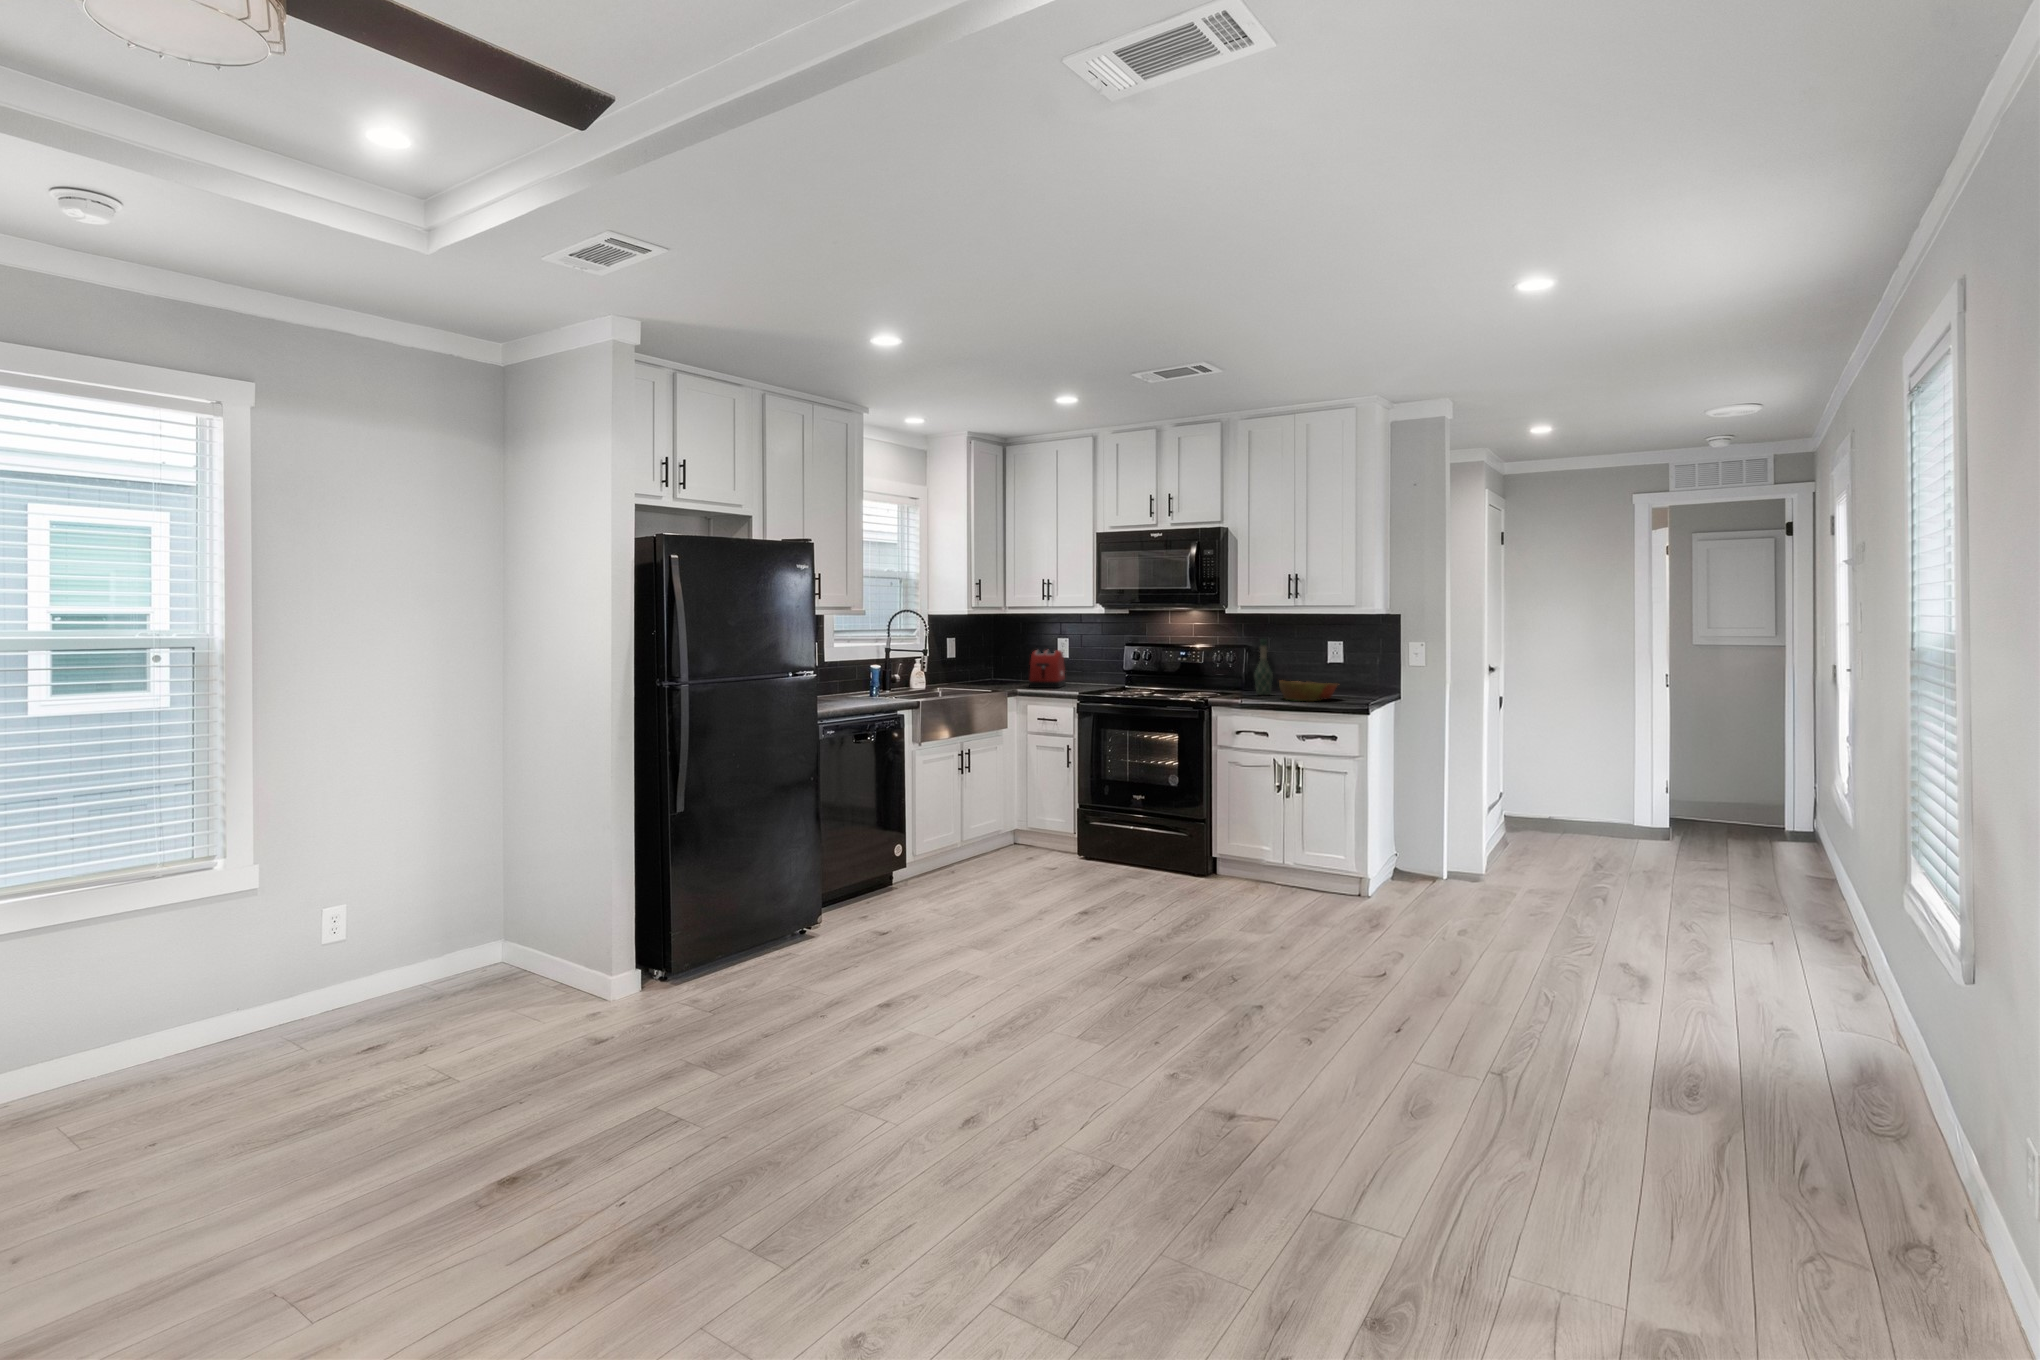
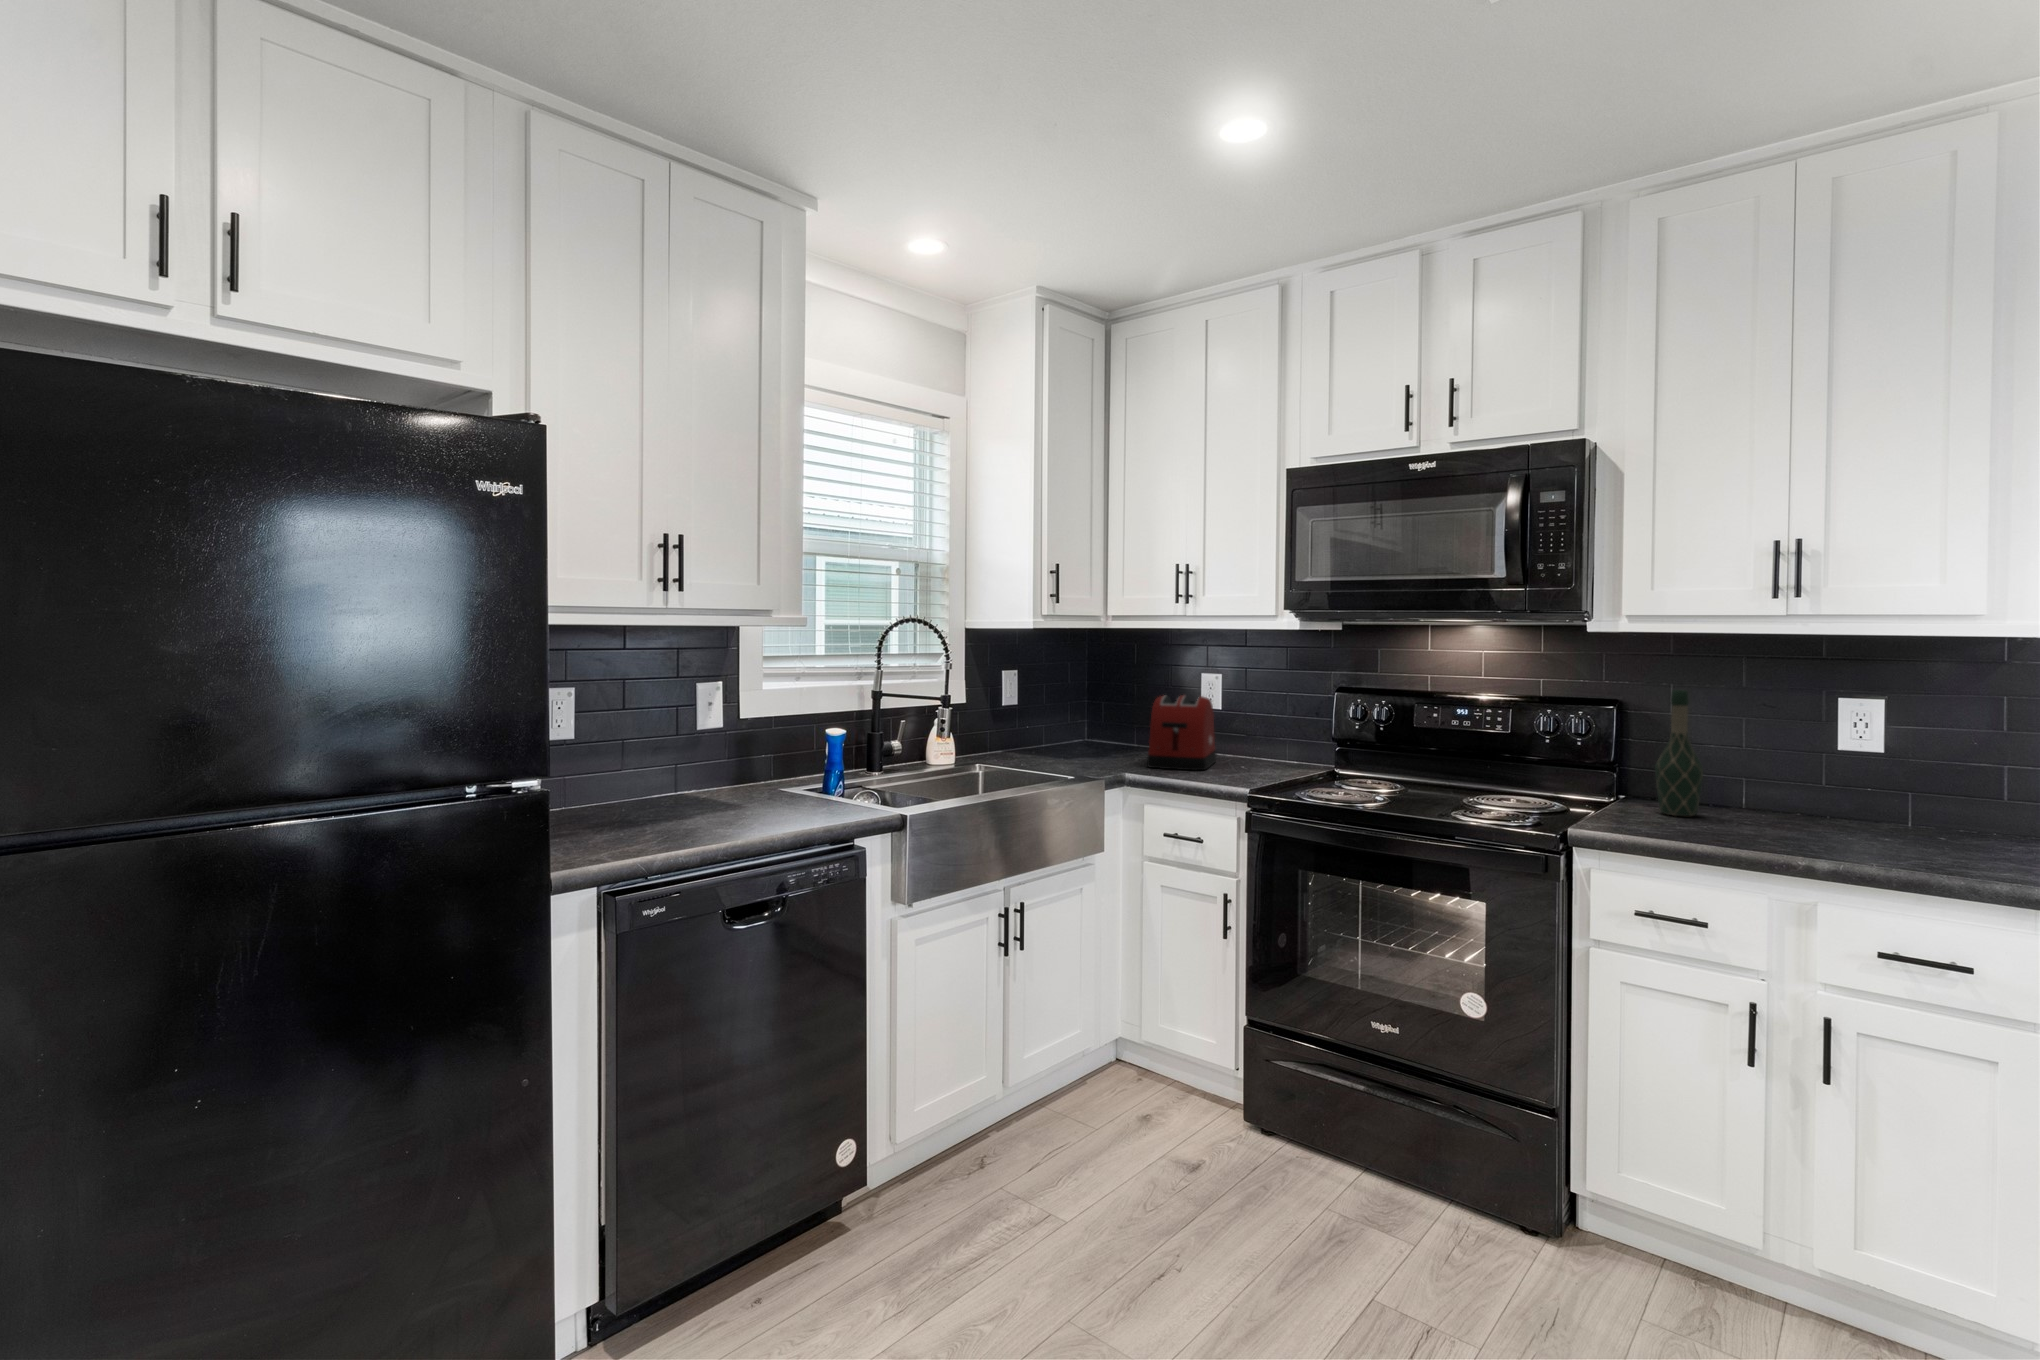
bowl: present [1279,680,1337,701] -> none [1748,791,1936,854]

